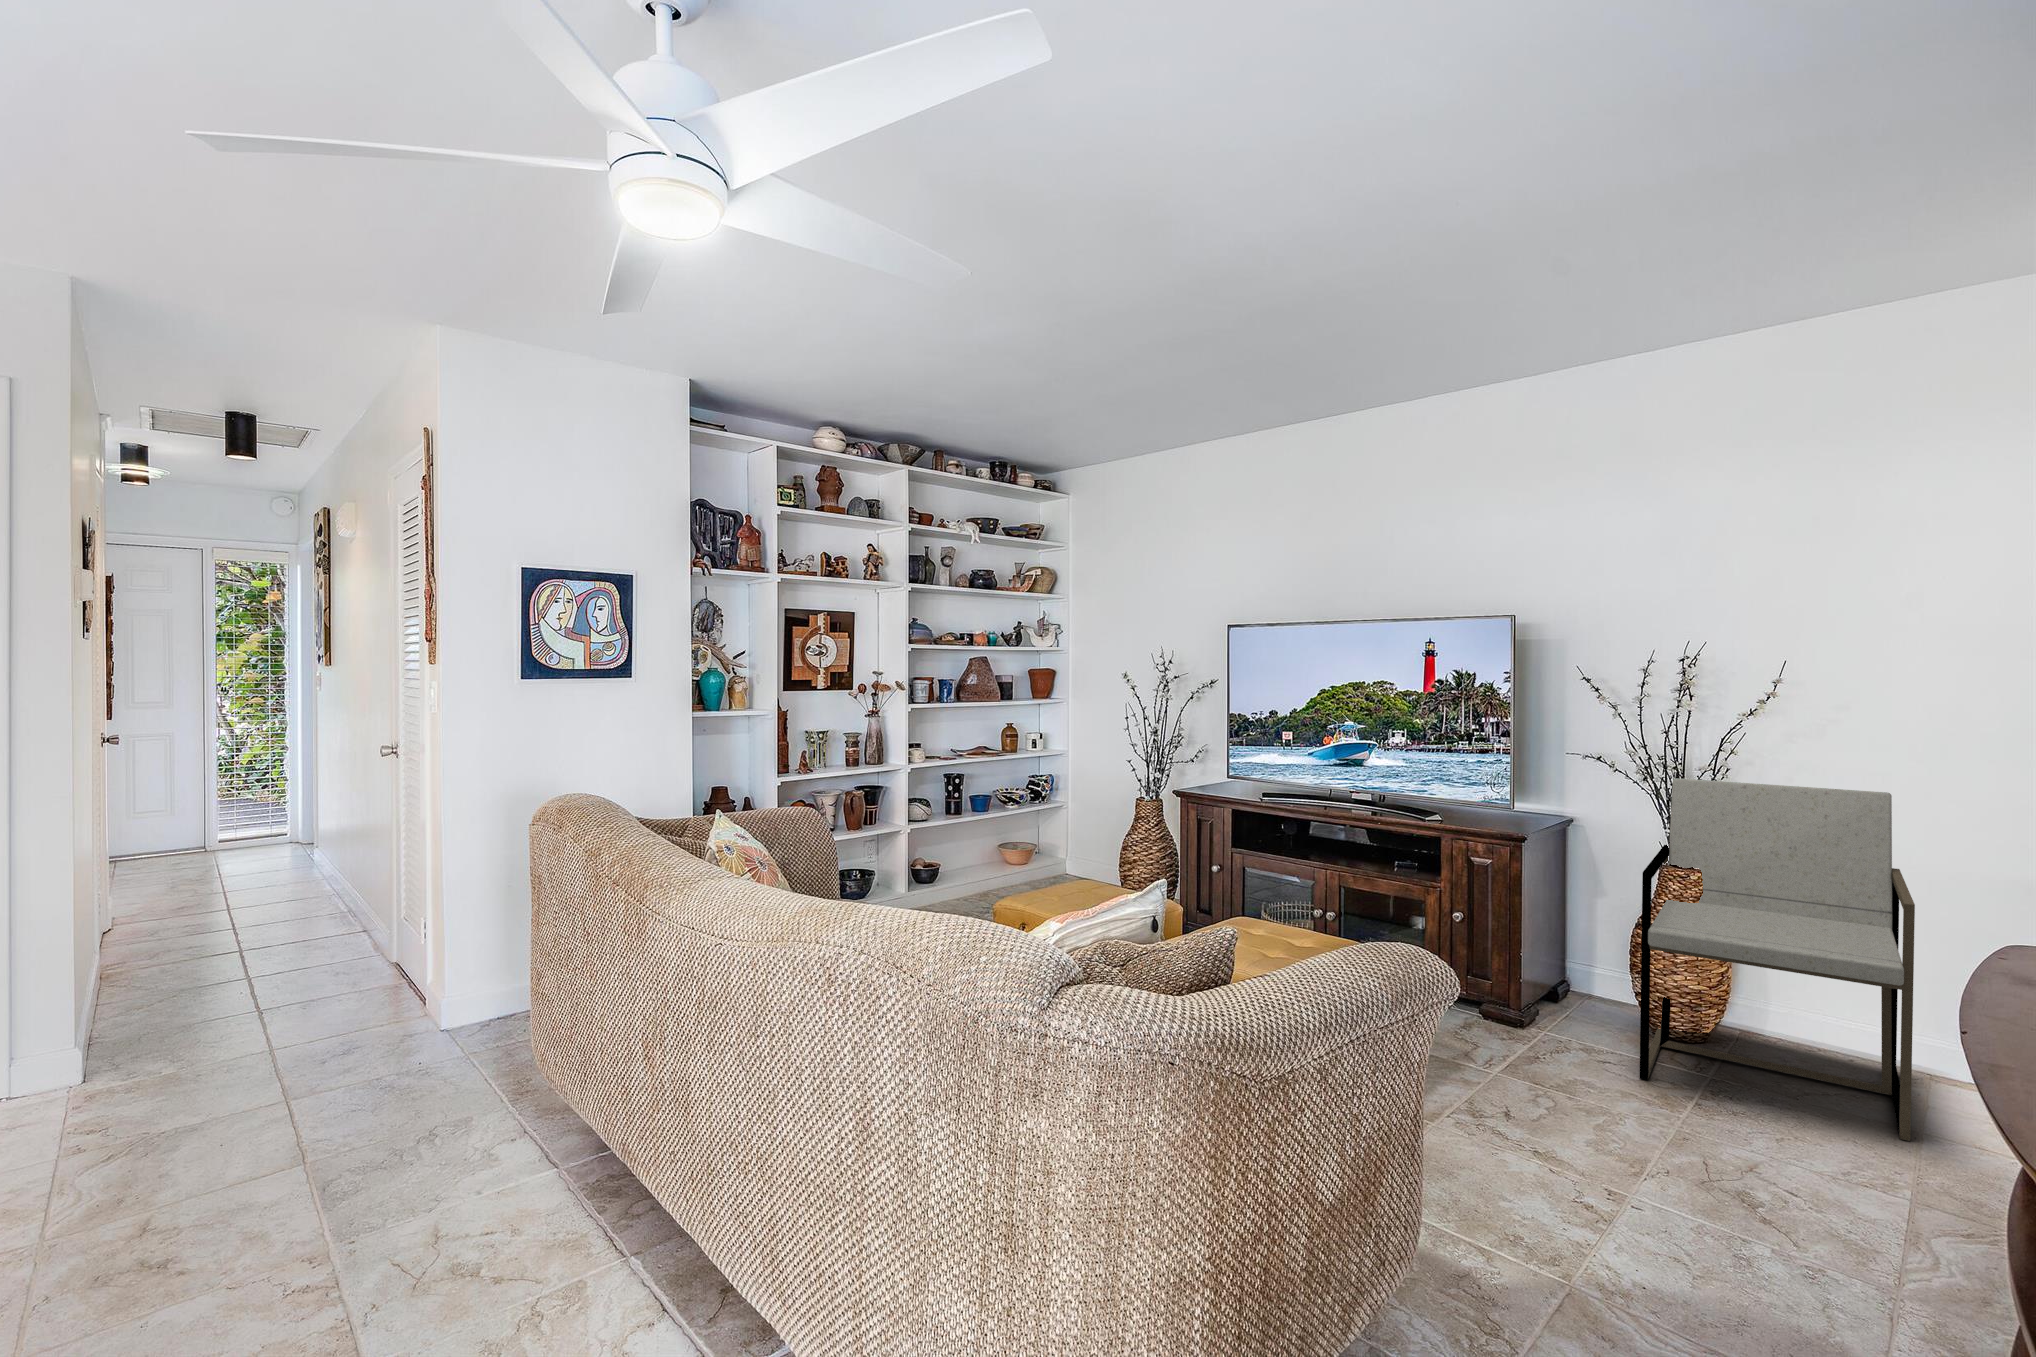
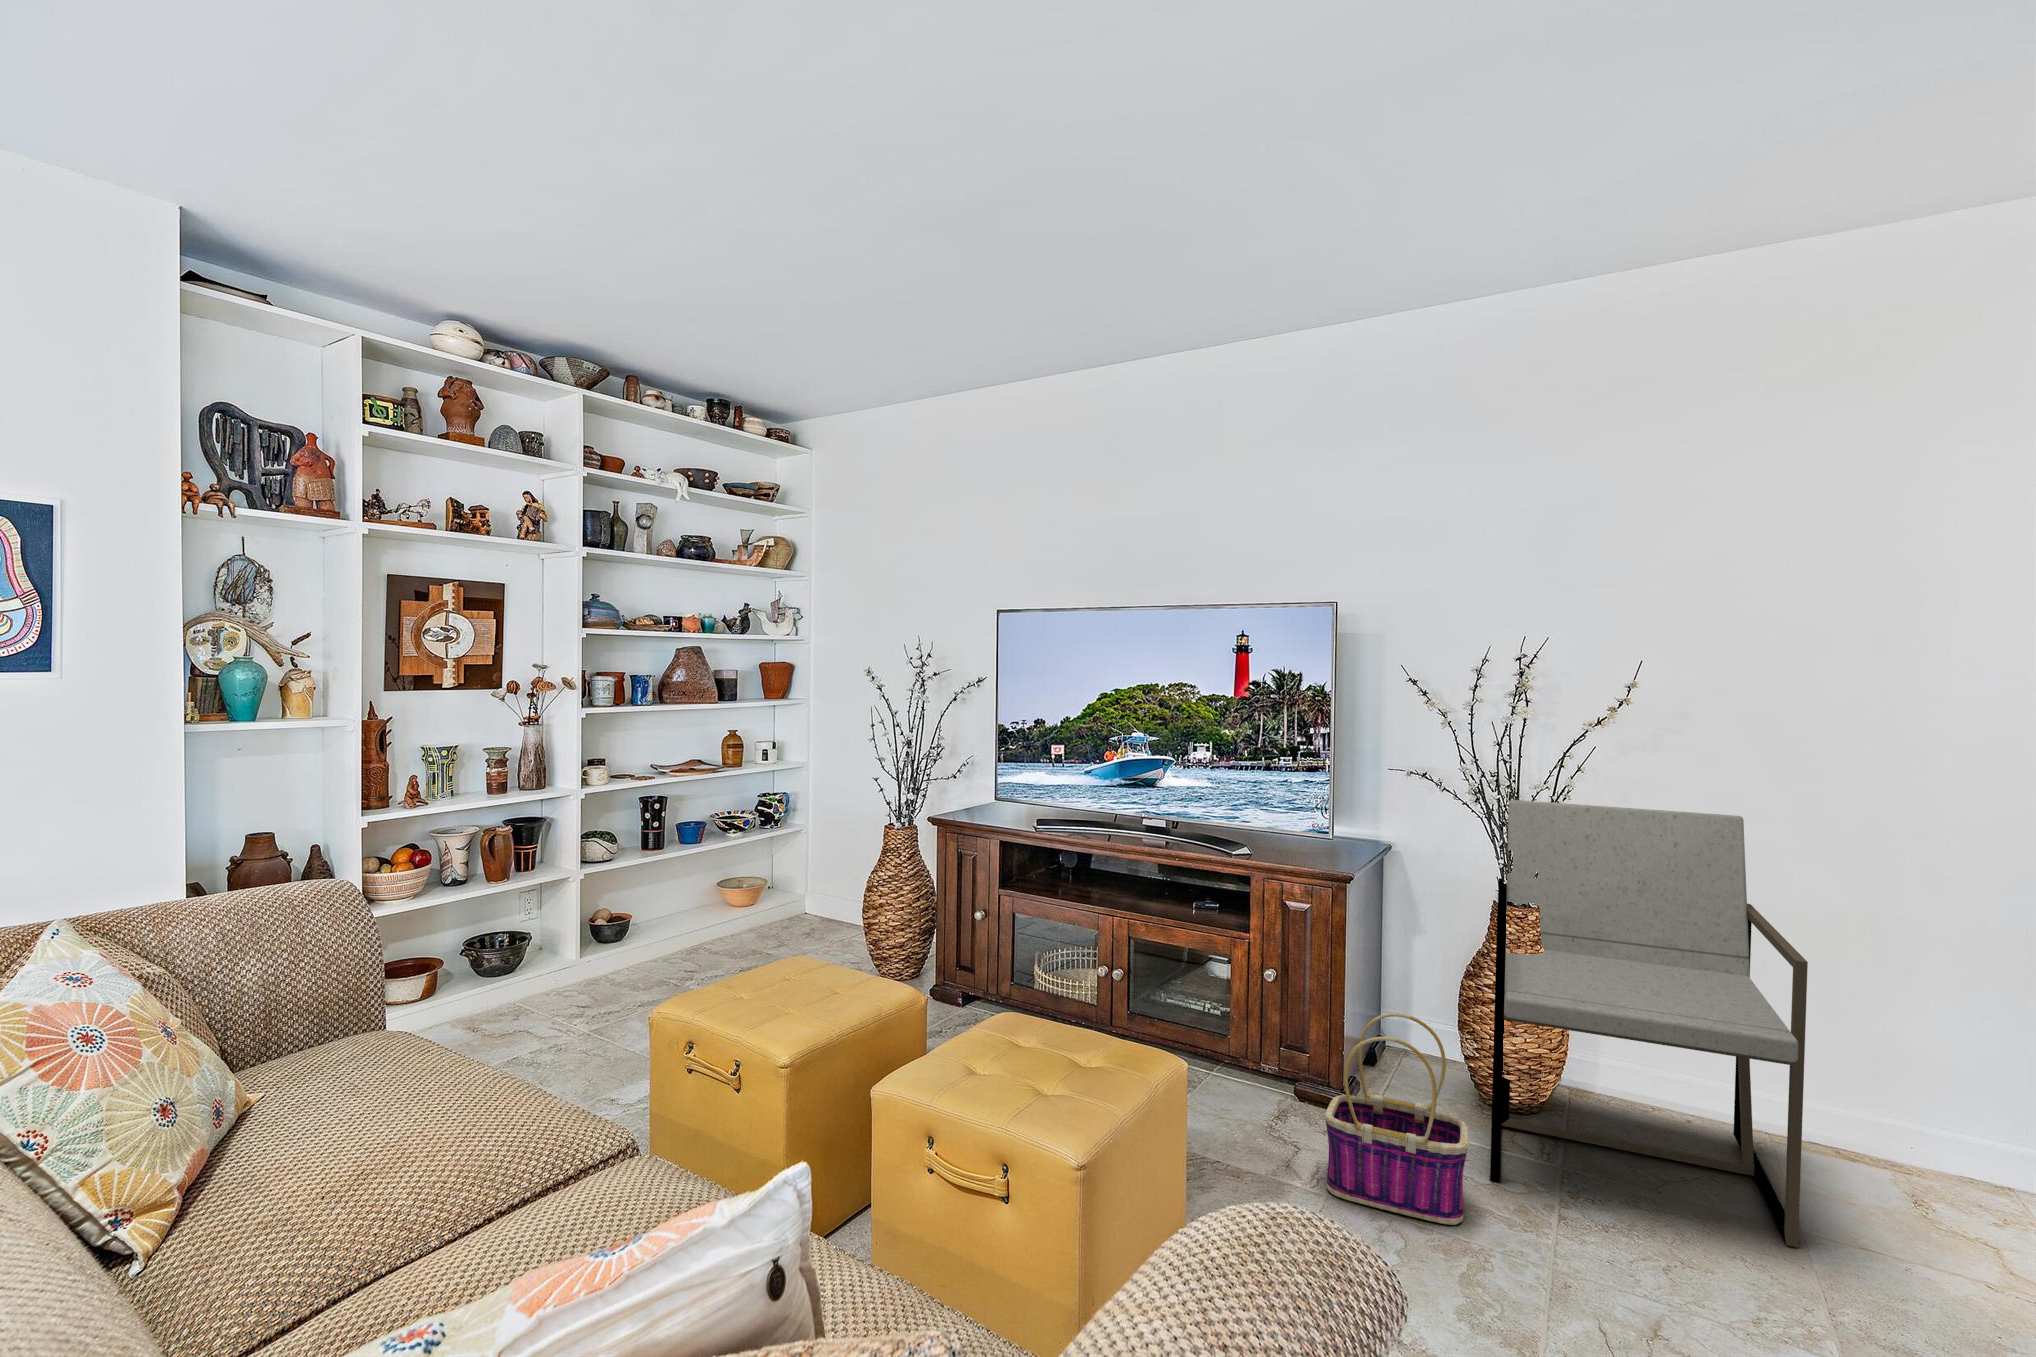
basket: none [1493,940,1615,1101] -> present [1325,1013,1469,1225]

